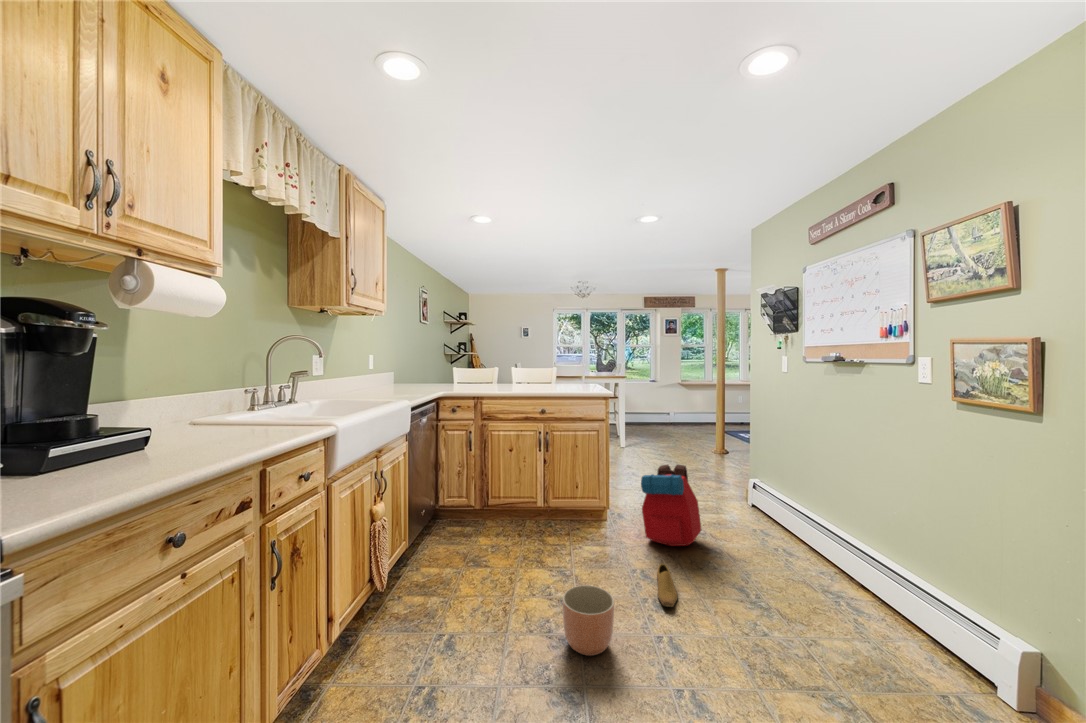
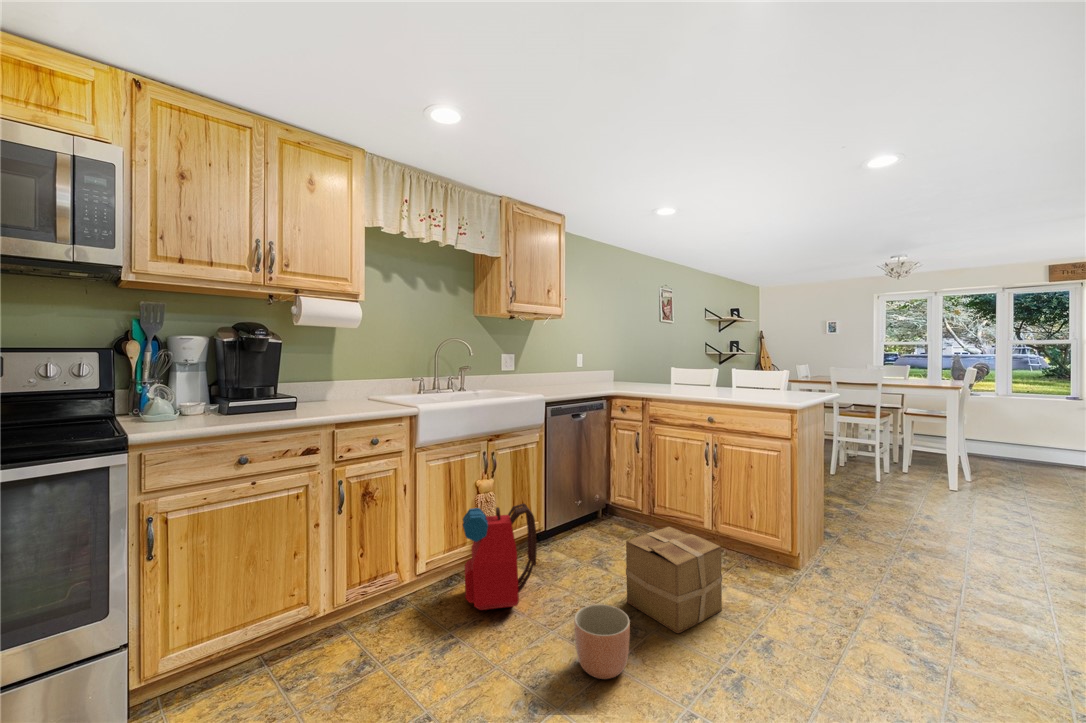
backpack: present [641,465,702,546] -> present [463,503,536,610]
cardboard box: none [538,507,604,591] -> present [626,527,722,633]
shoe: present [657,564,678,607] -> none [728,637,783,689]

